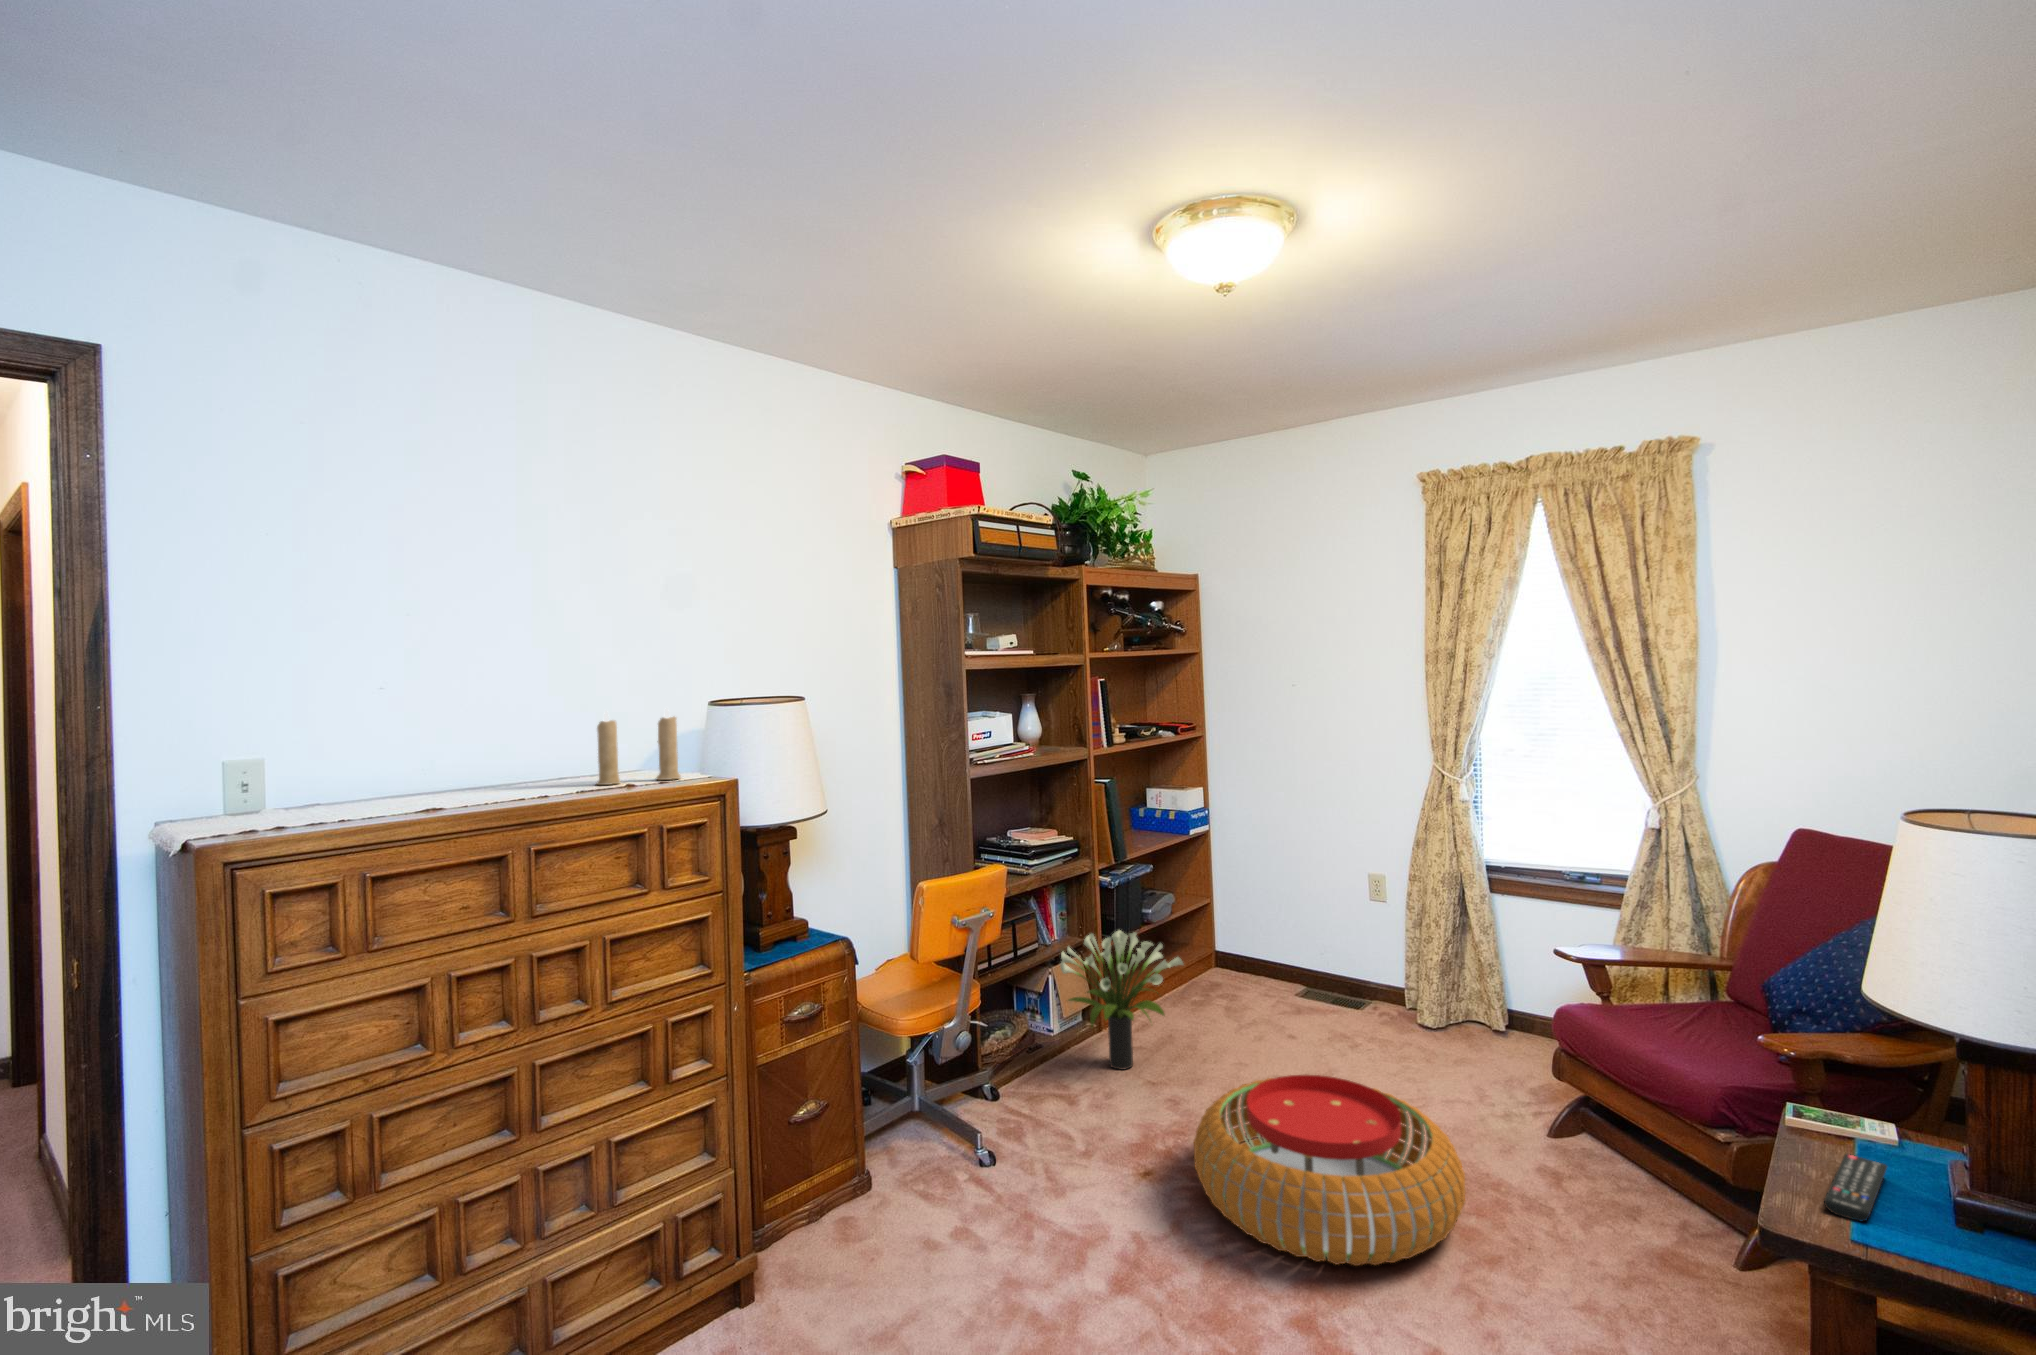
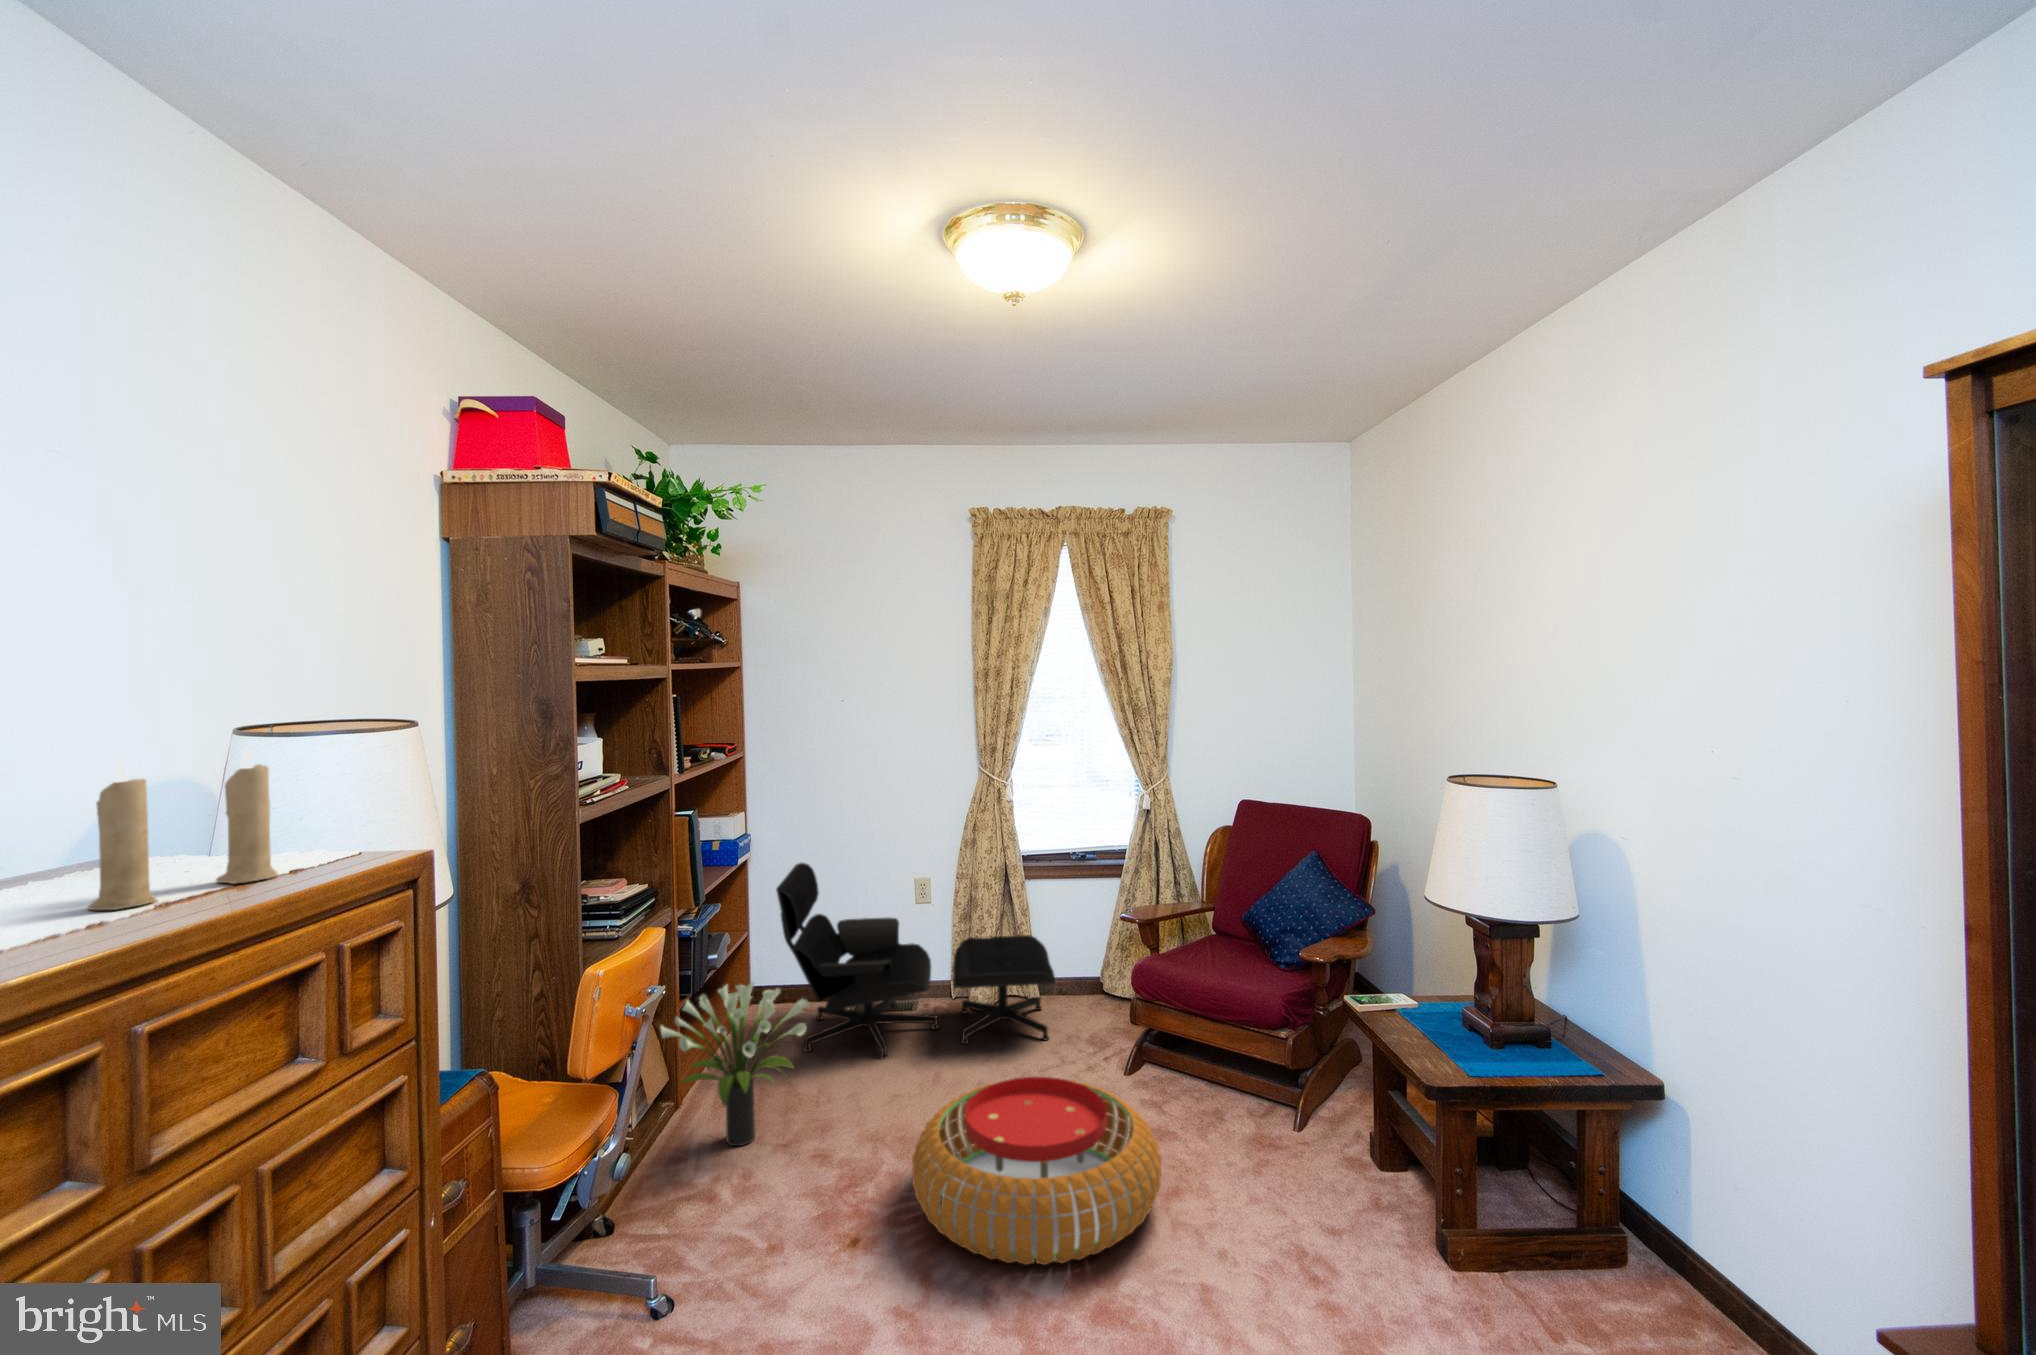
lounge chair: none [1196,841,1507,1072] -> present [776,863,1055,1059]
remote control: present [1824,1154,1887,1222] -> none [1429,1022,1484,1065]

